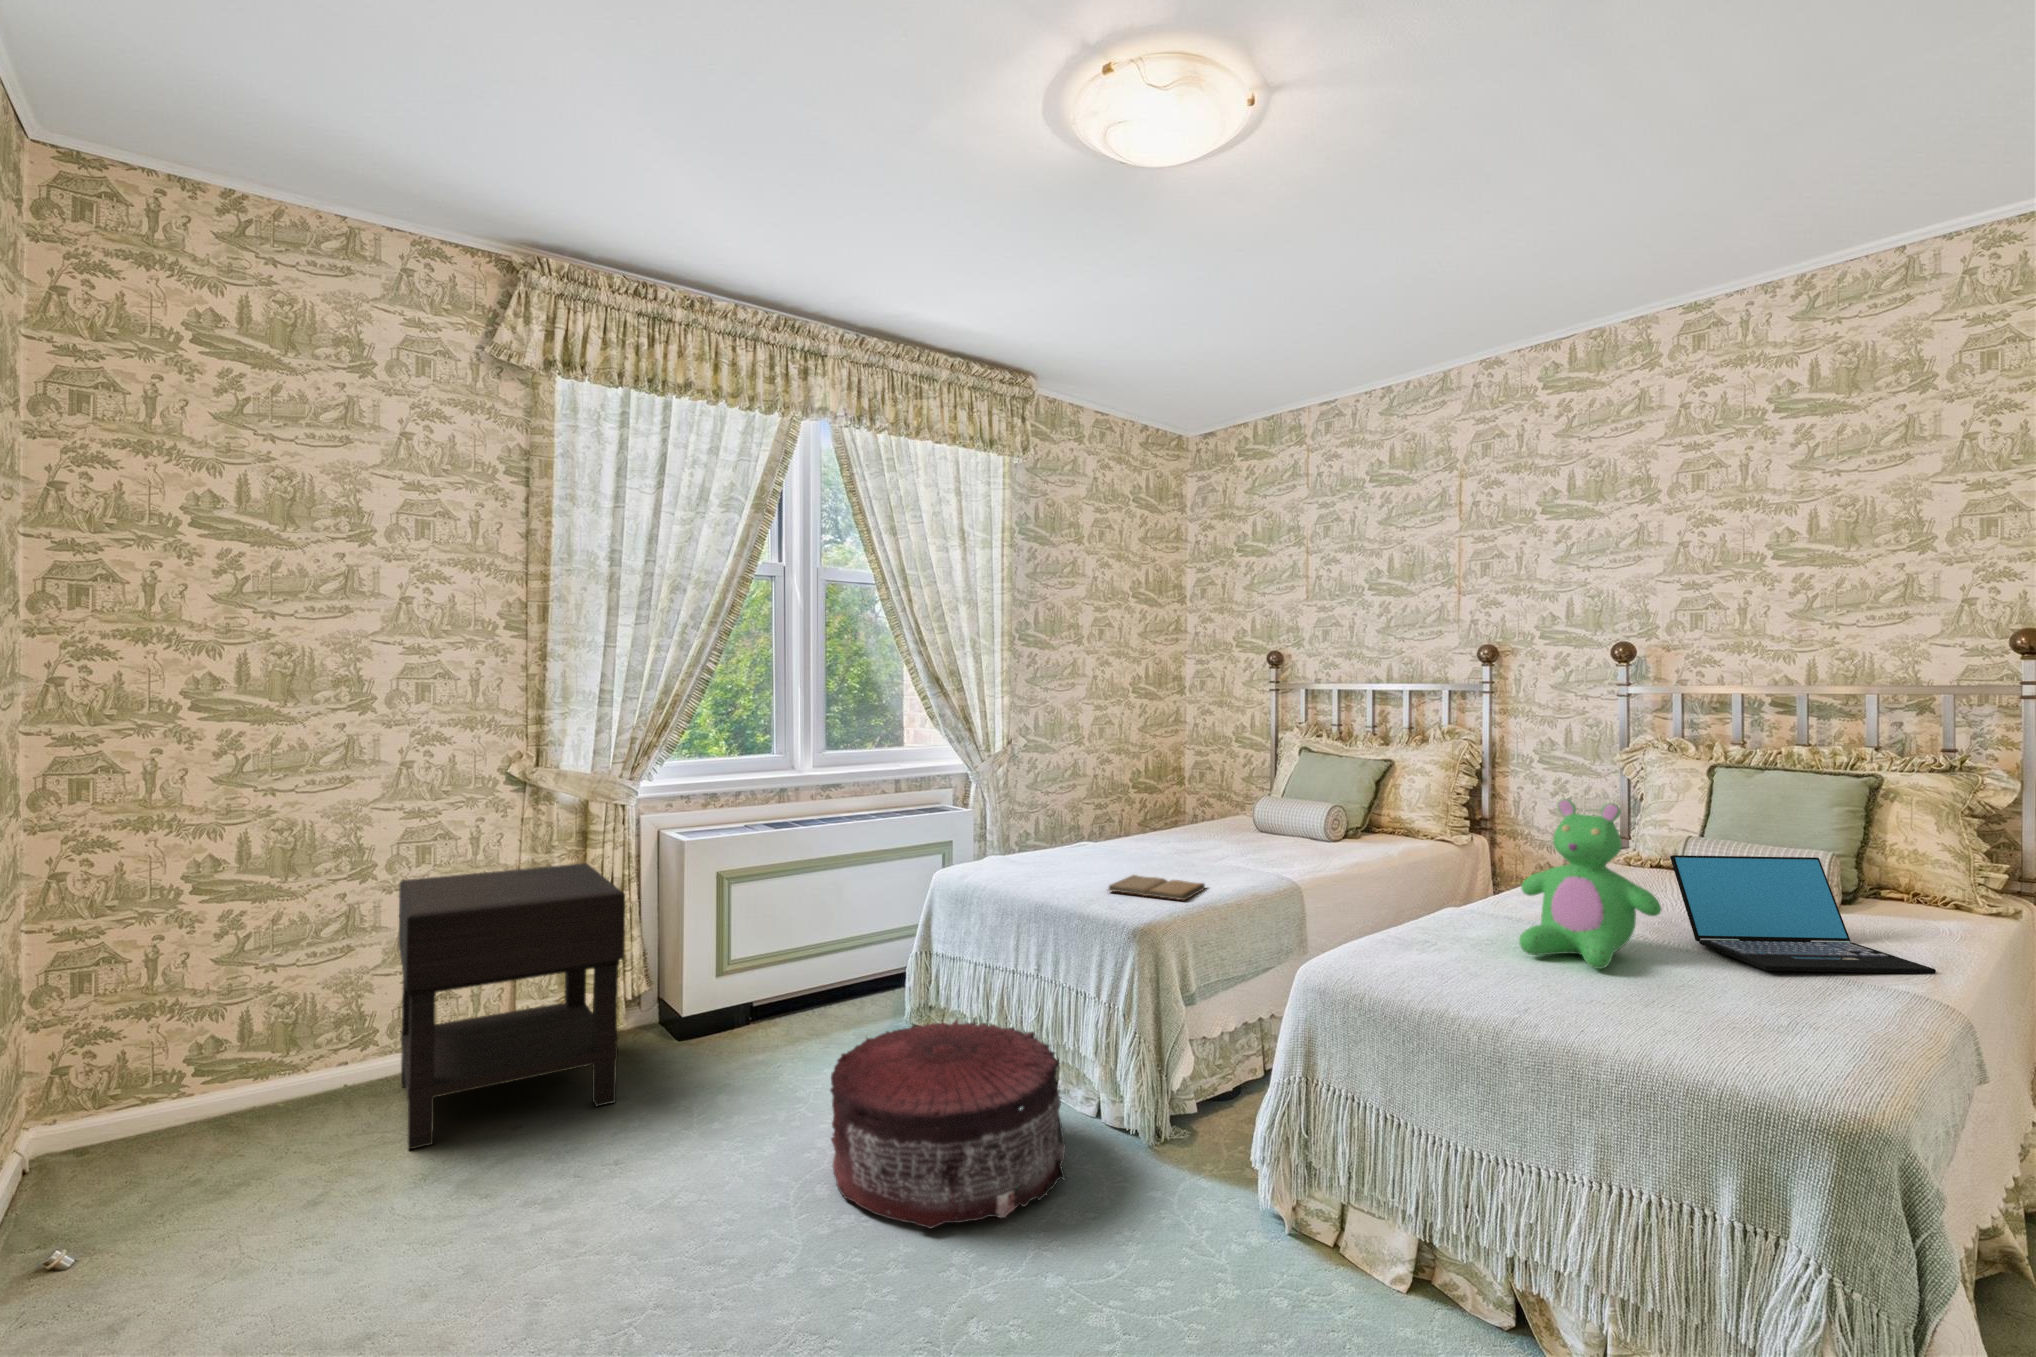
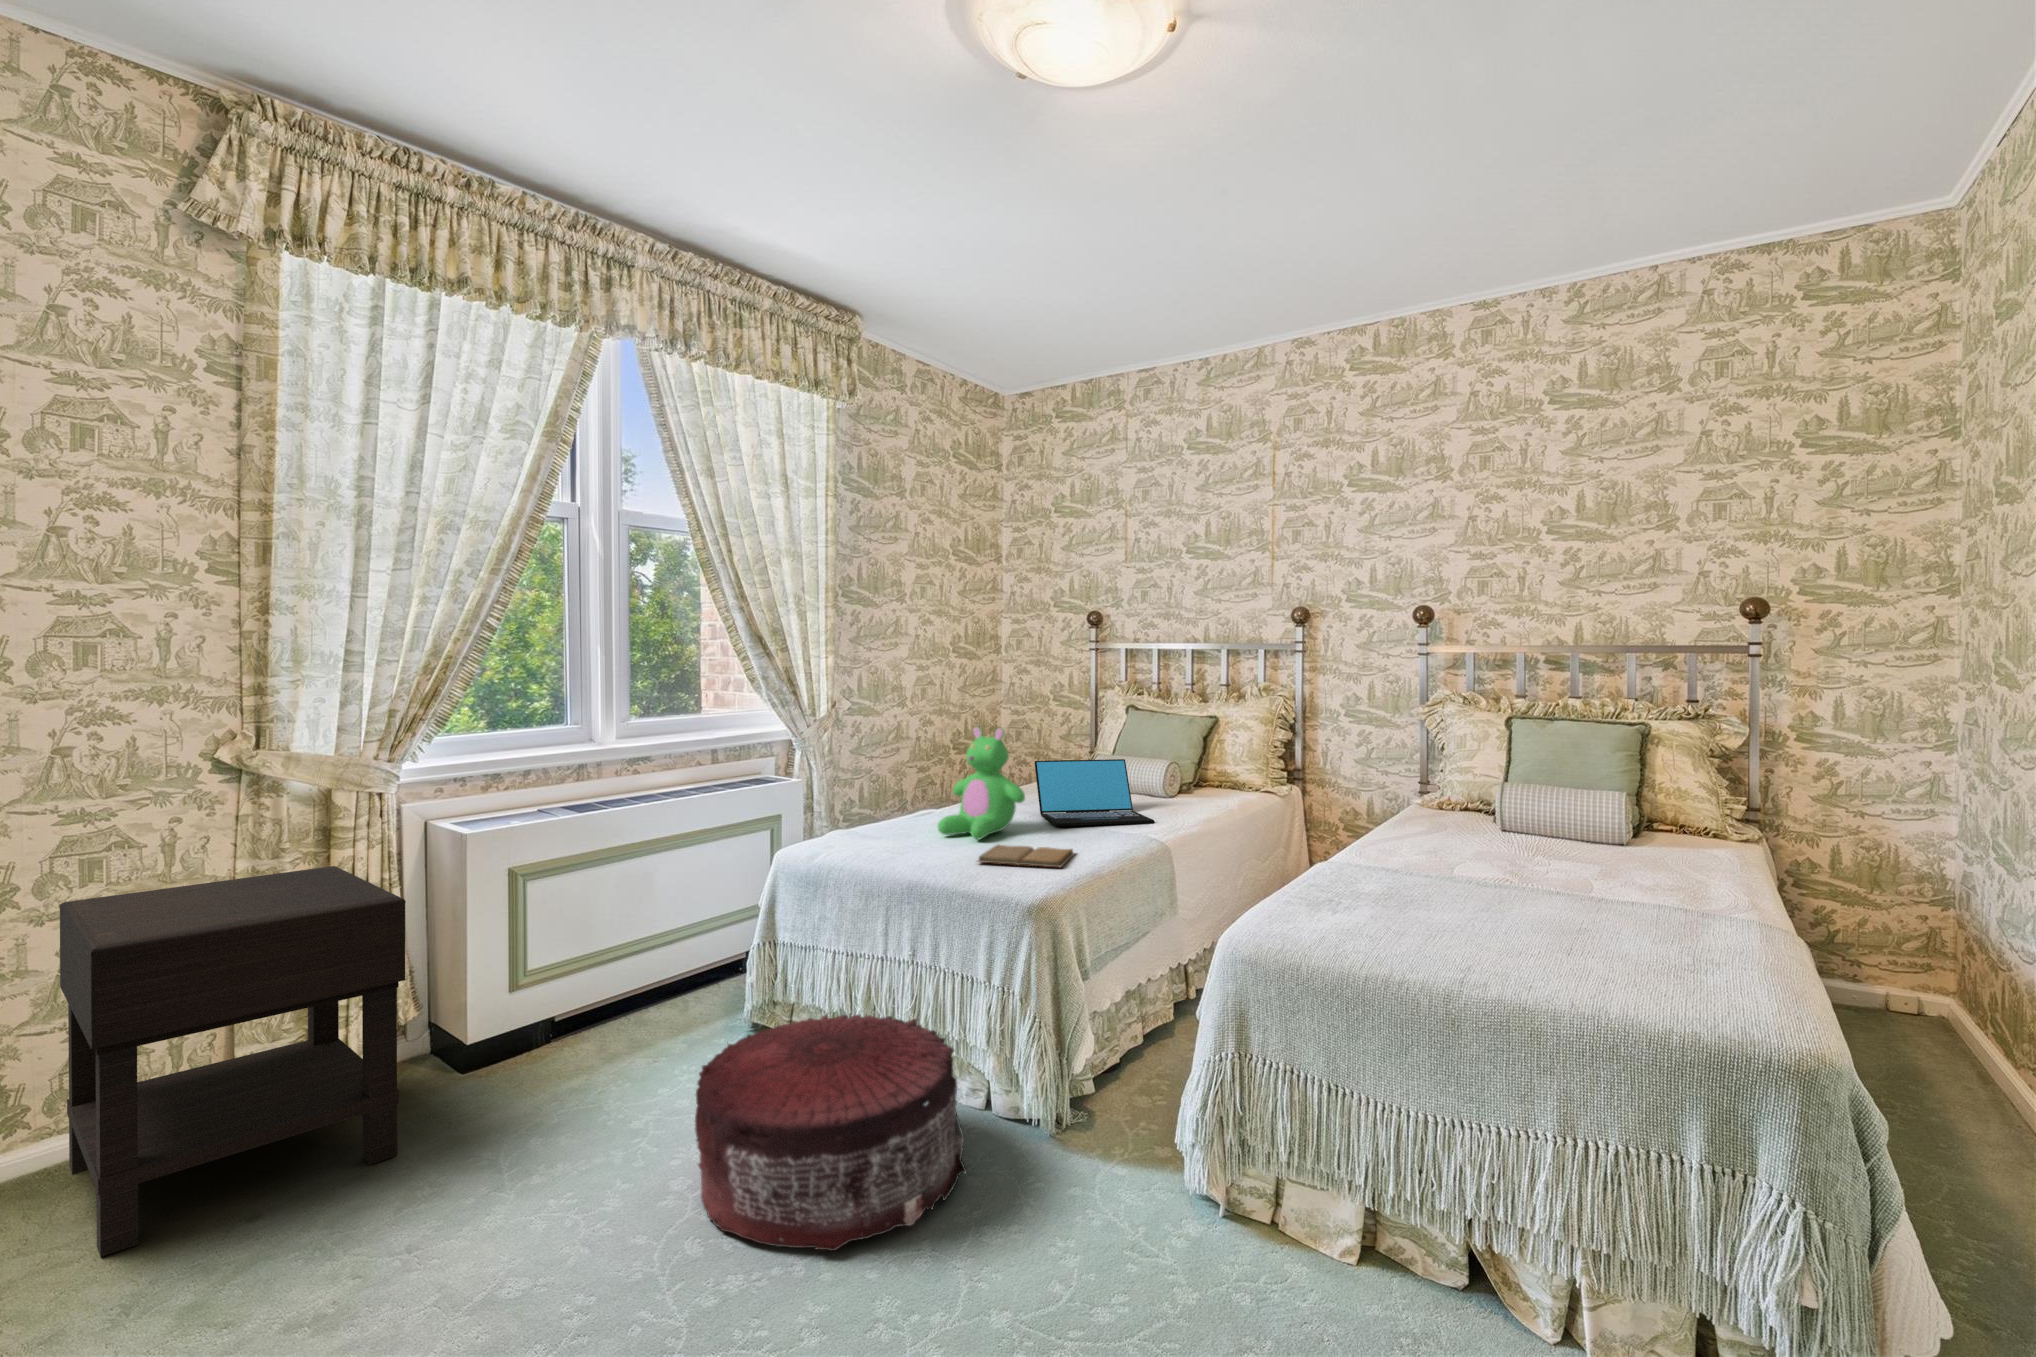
teddy bear: present [1519,799,1661,969] -> present [938,727,1025,839]
laptop: present [1670,855,1936,974] -> present [1035,759,1154,826]

